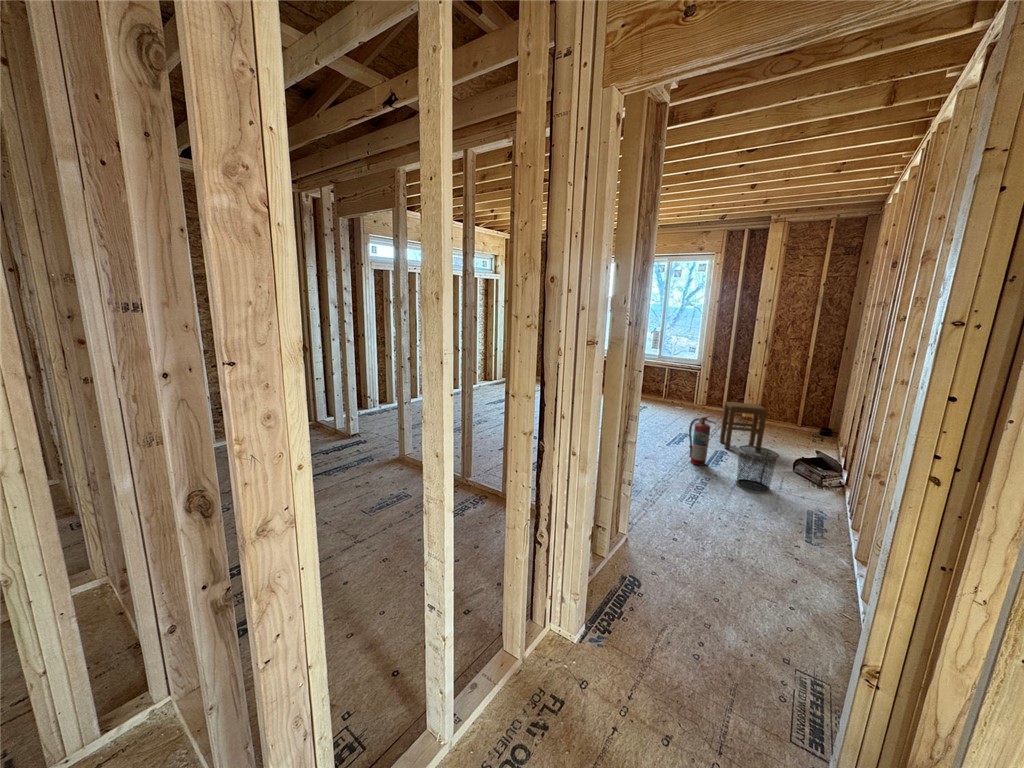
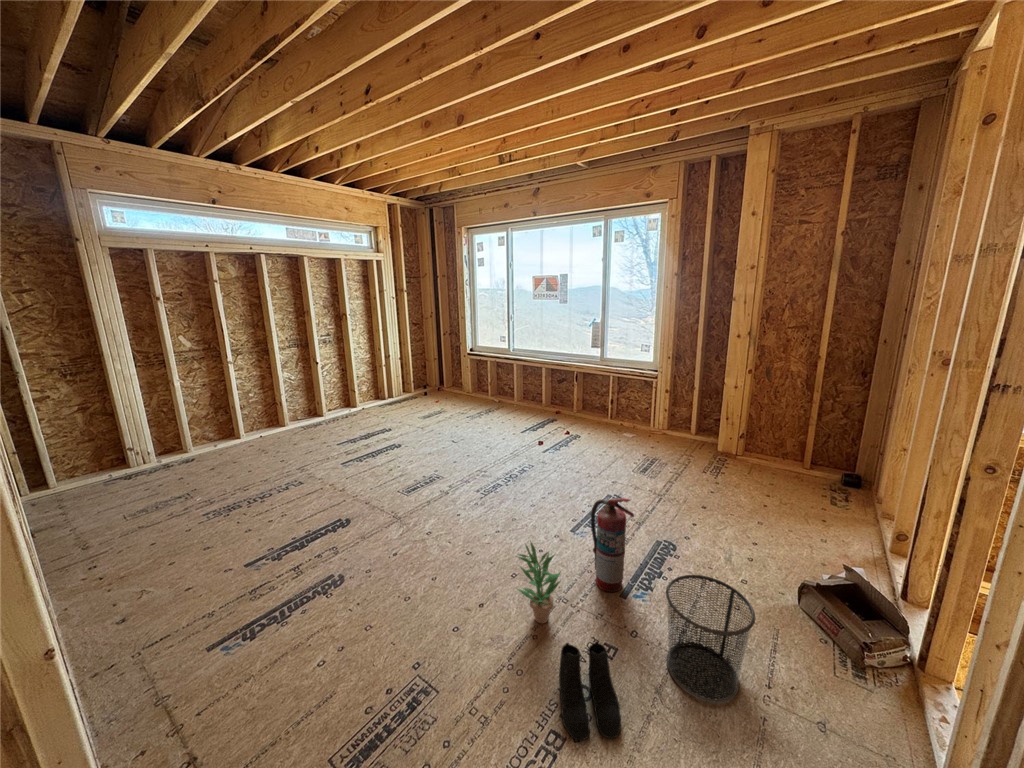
stool: present [720,402,768,452] -> none [669,446,746,540]
potted plant: none [661,431,685,473] -> present [517,541,561,623]
boots: none [691,468,723,497] -> present [559,641,621,740]

